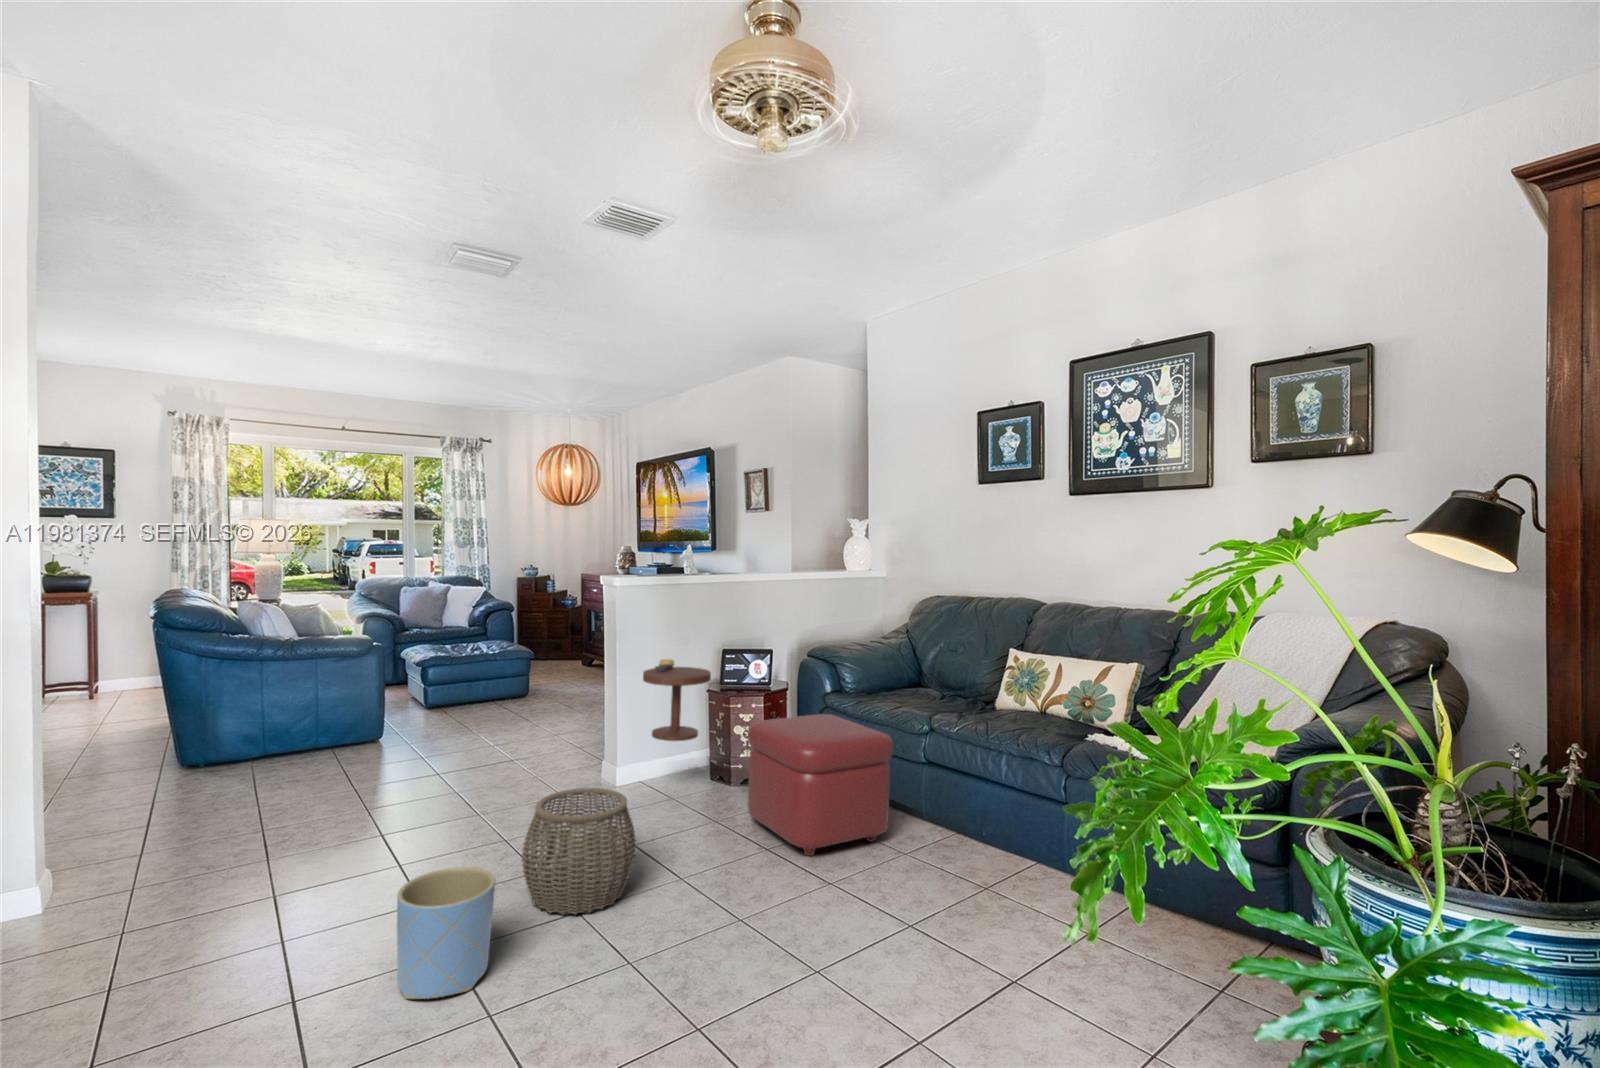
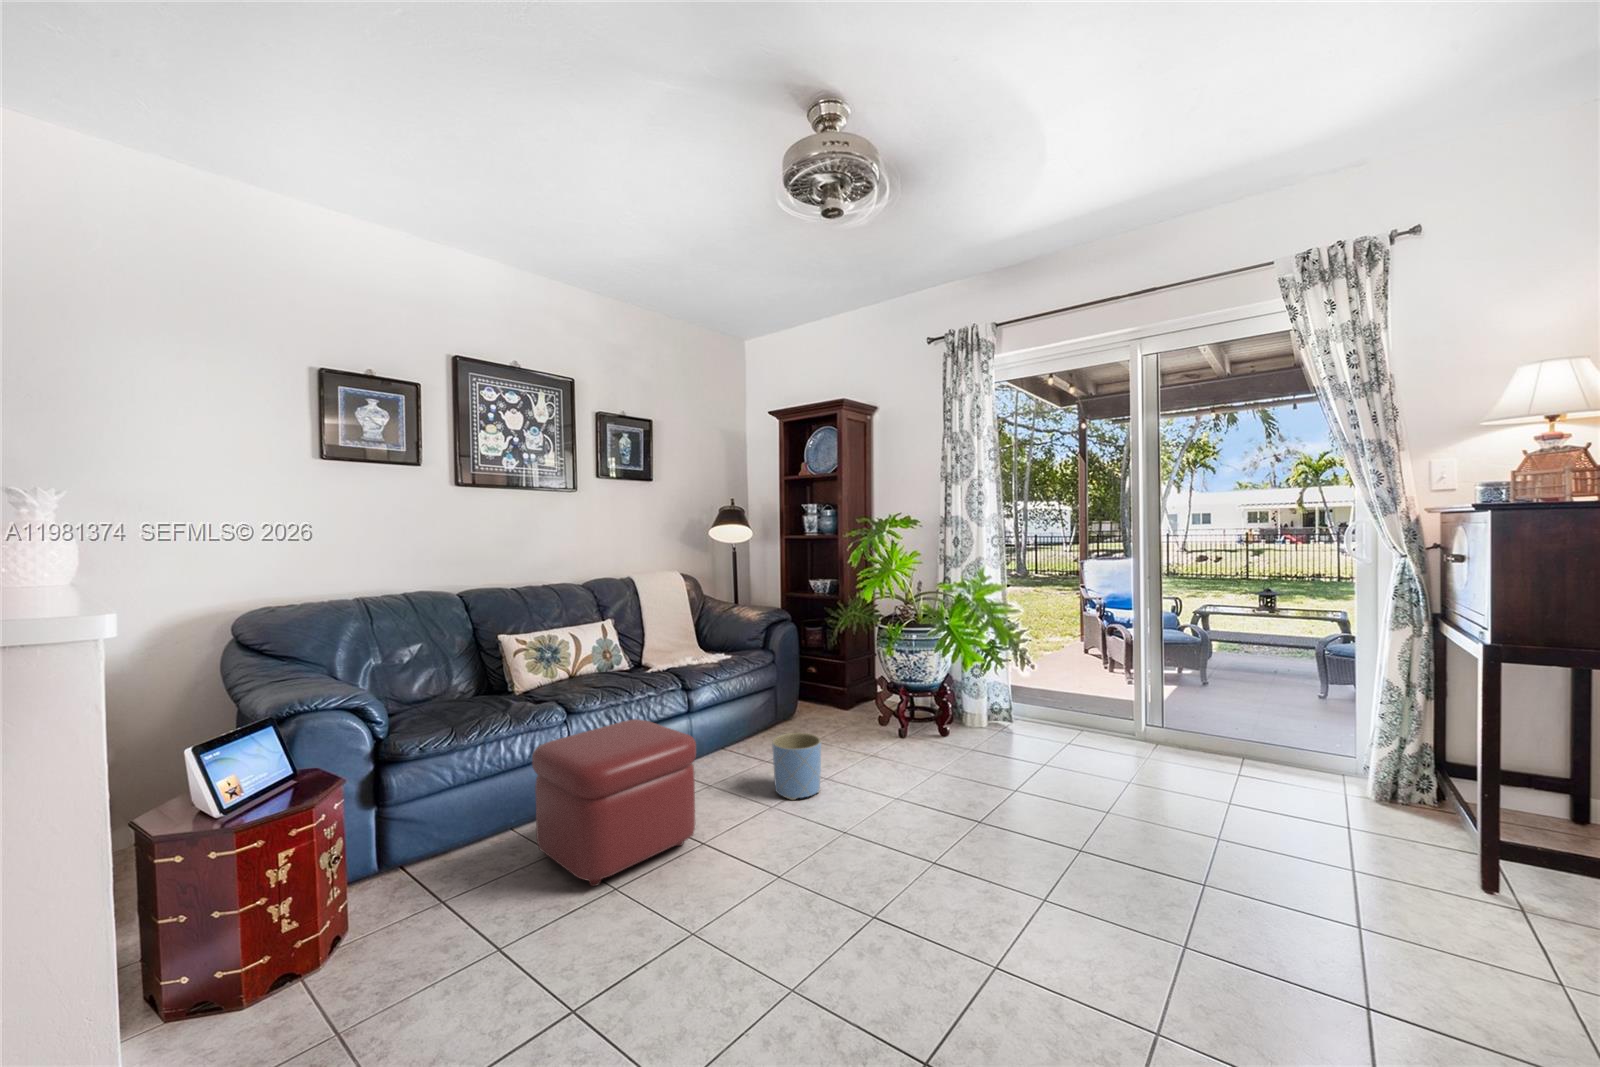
side table: present [643,659,711,741] -> none [401,756,536,991]
woven basket: present [522,788,636,915] -> none [773,823,896,982]
planter: present [397,867,495,999] -> present [772,733,821,800]

